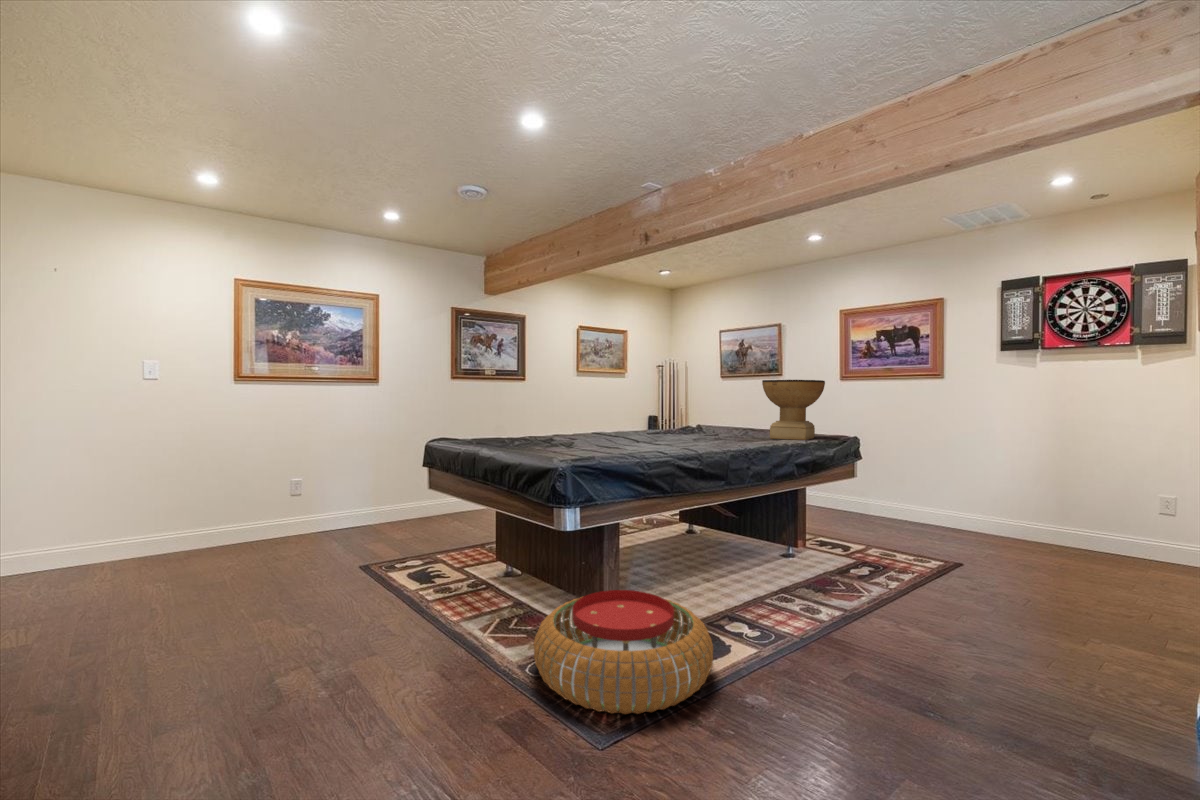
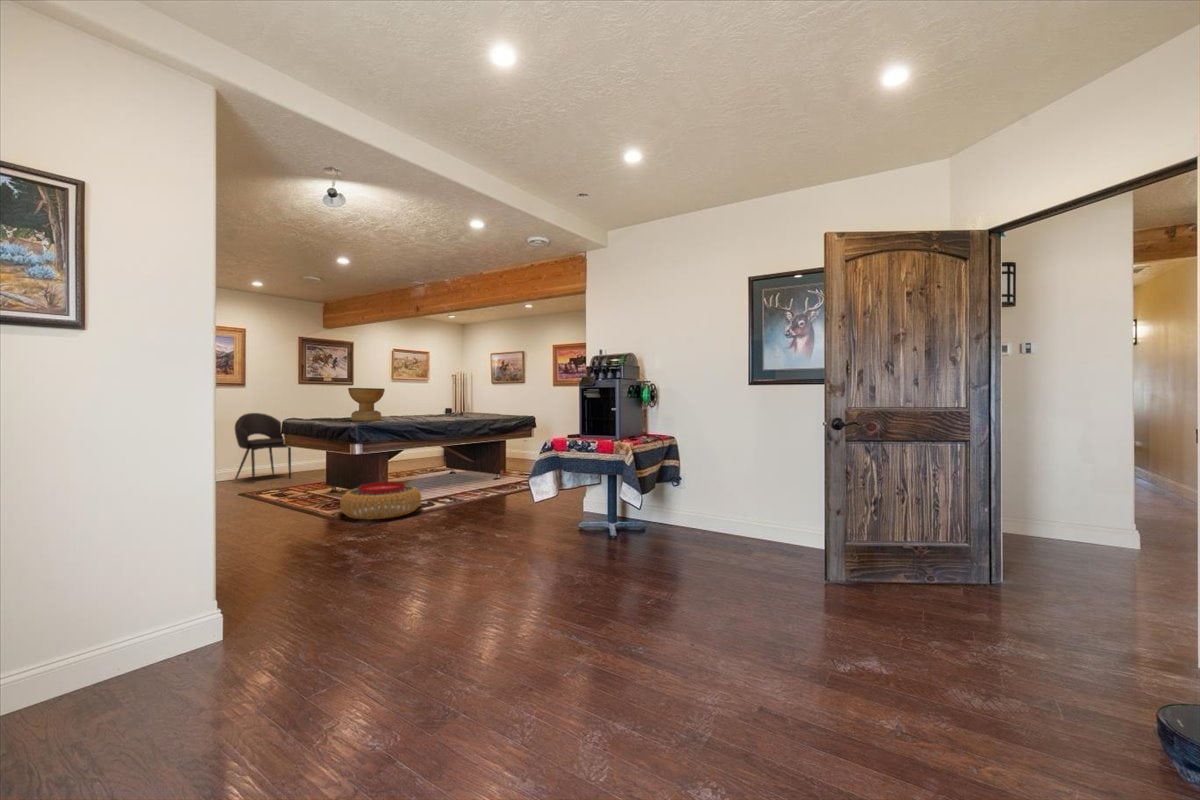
decorative bowl: present [762,380,825,440] -> present [348,388,385,421]
armchair: none [362,423,445,538] -> present [235,413,291,483]

